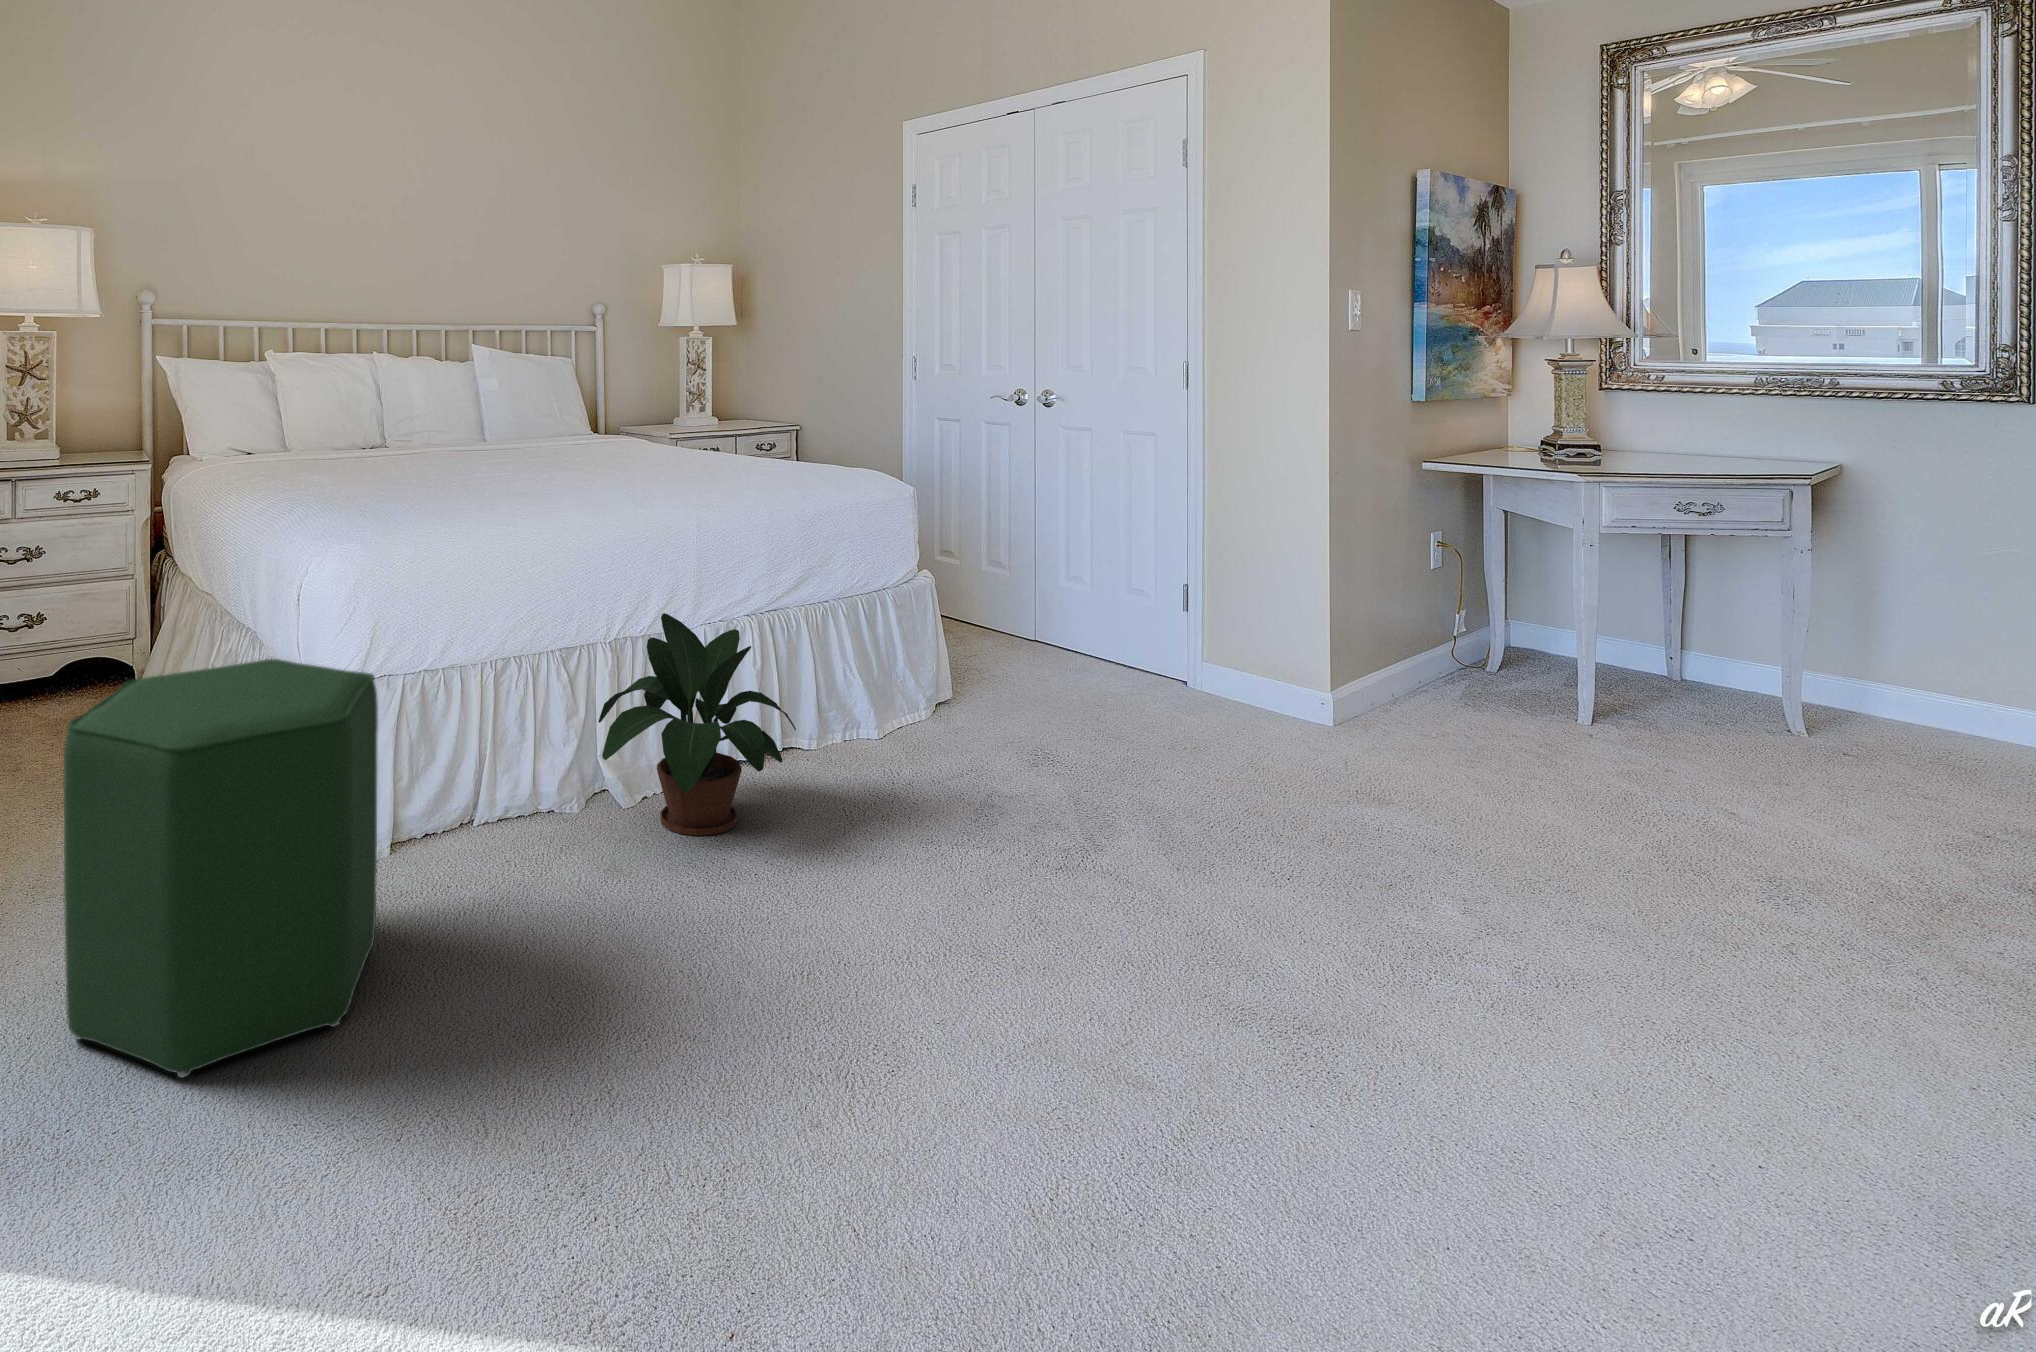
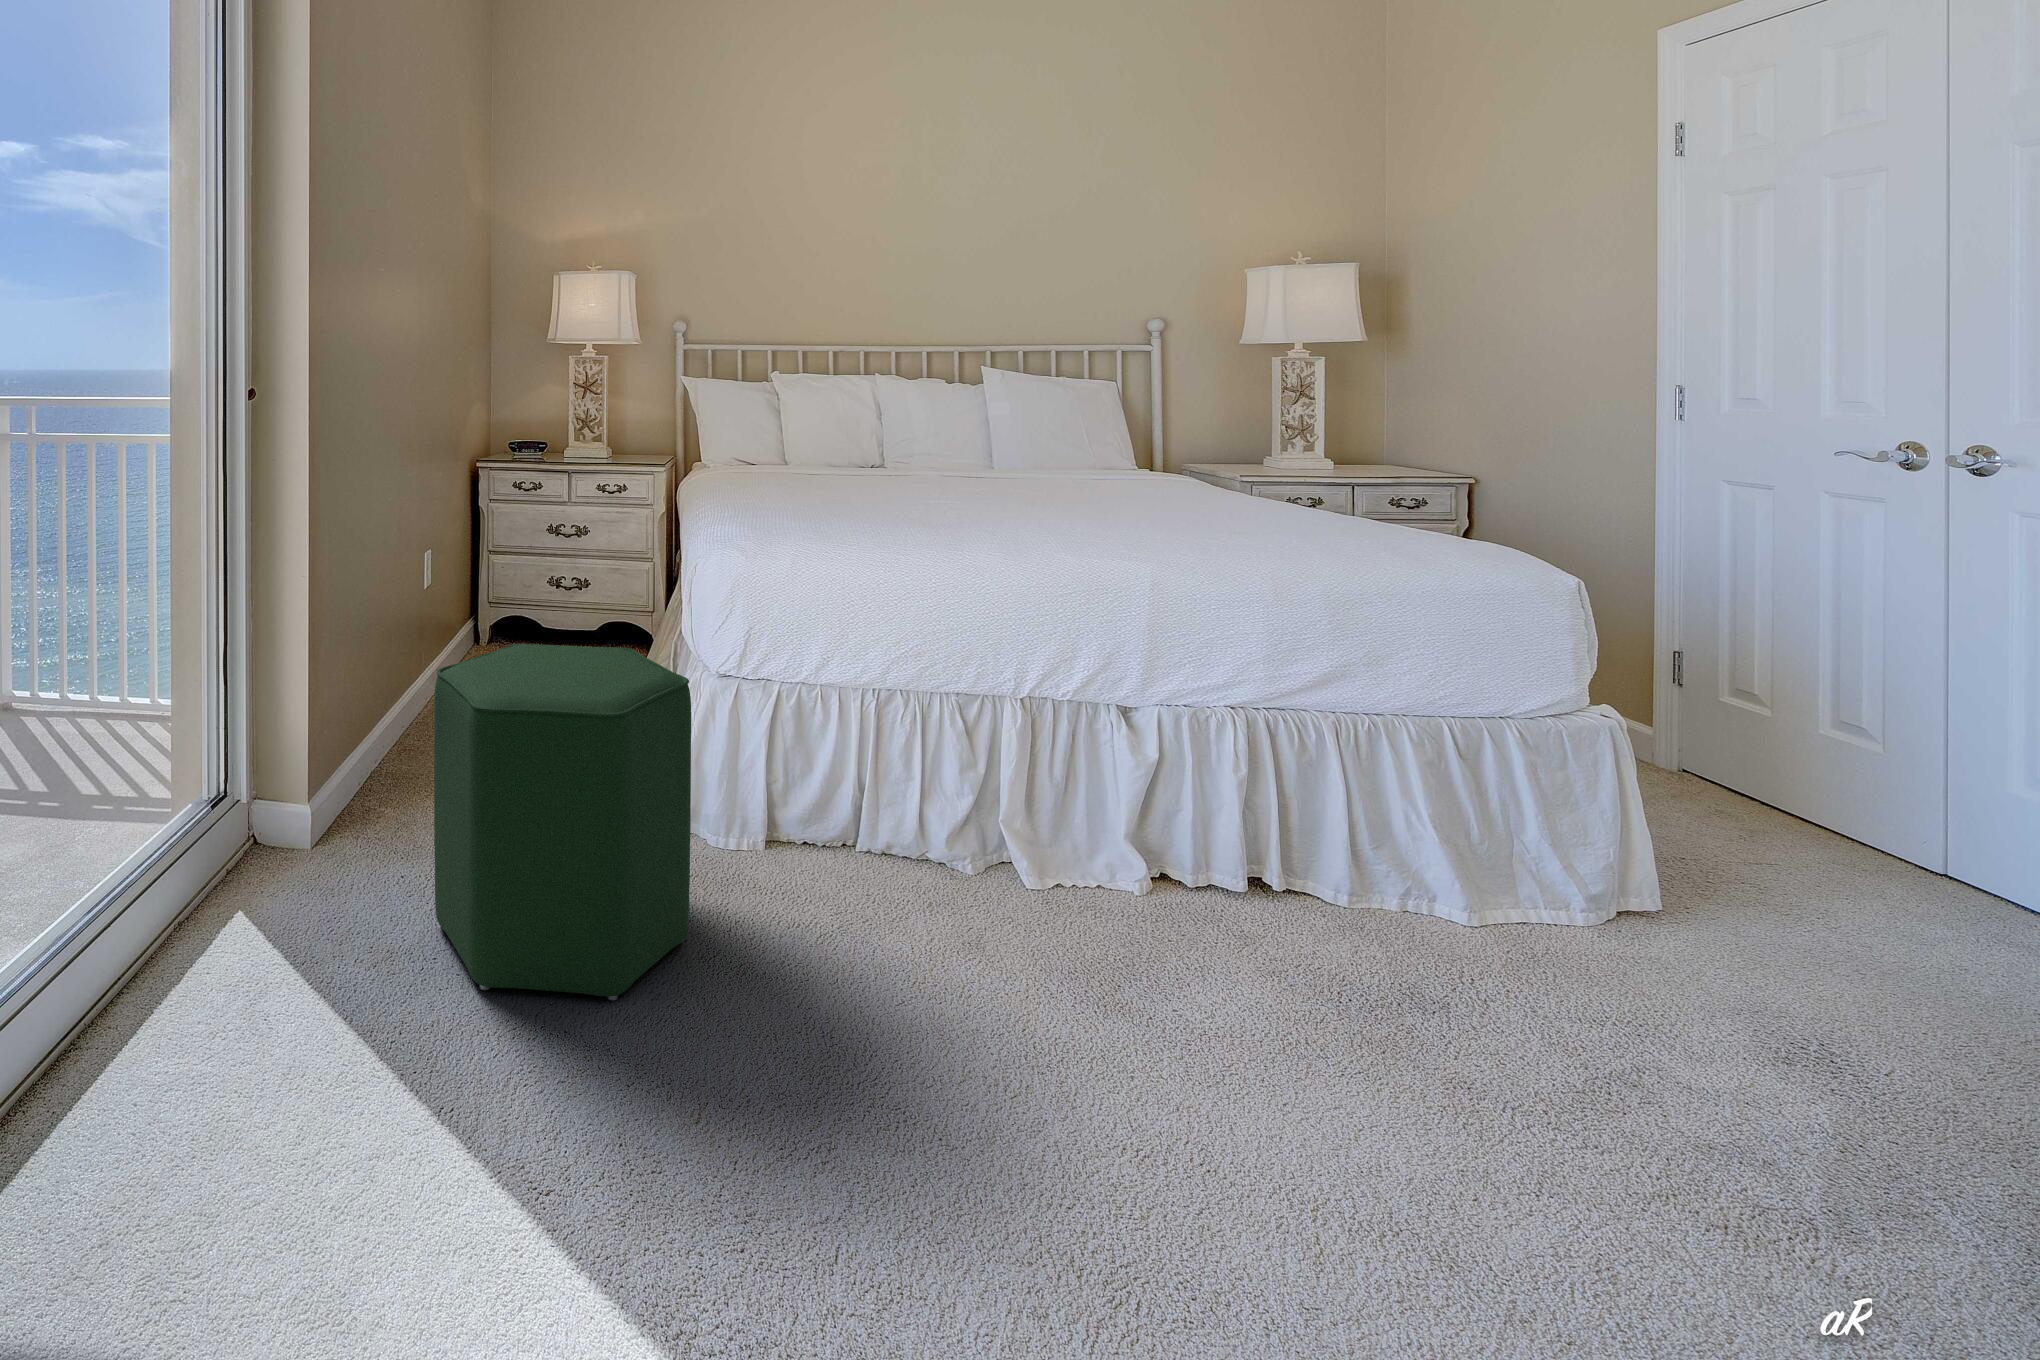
potted plant: present [598,613,796,836] -> none [977,679,1263,963]

